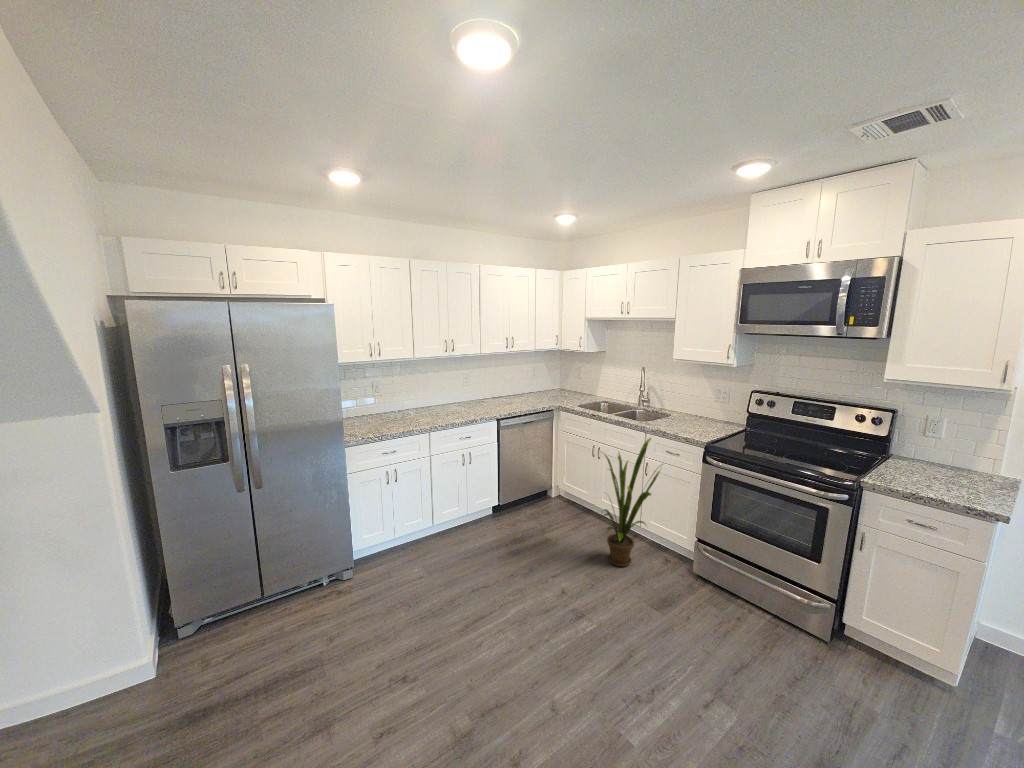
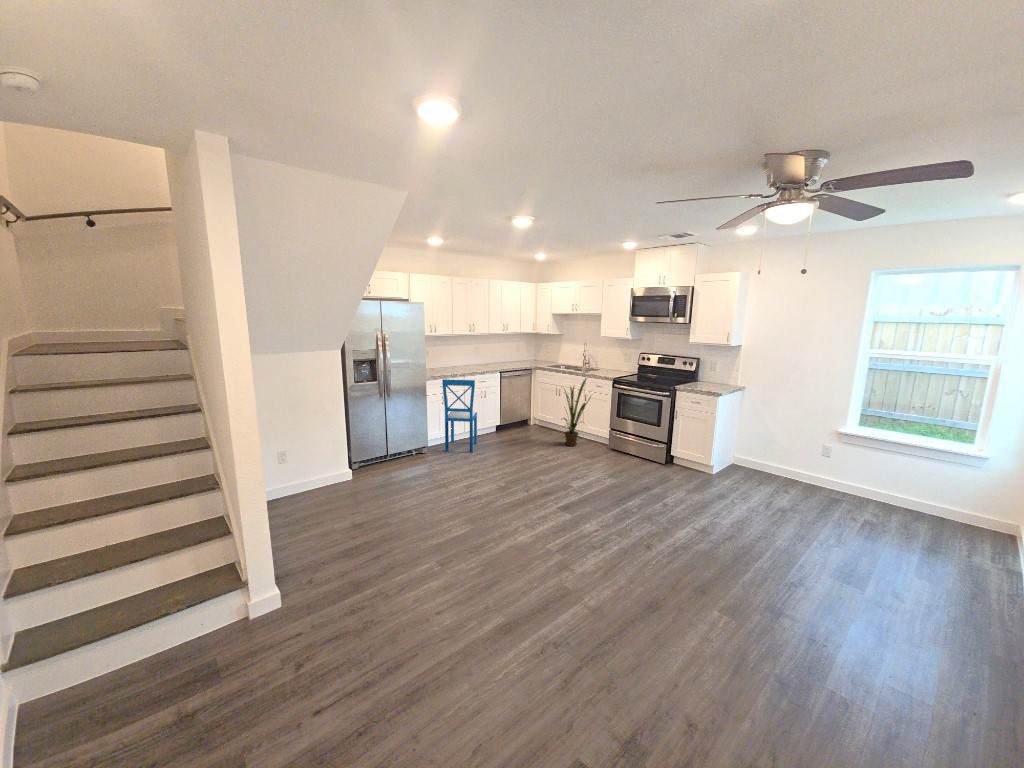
dining chair: none [372,448,449,583] -> present [442,379,477,452]

